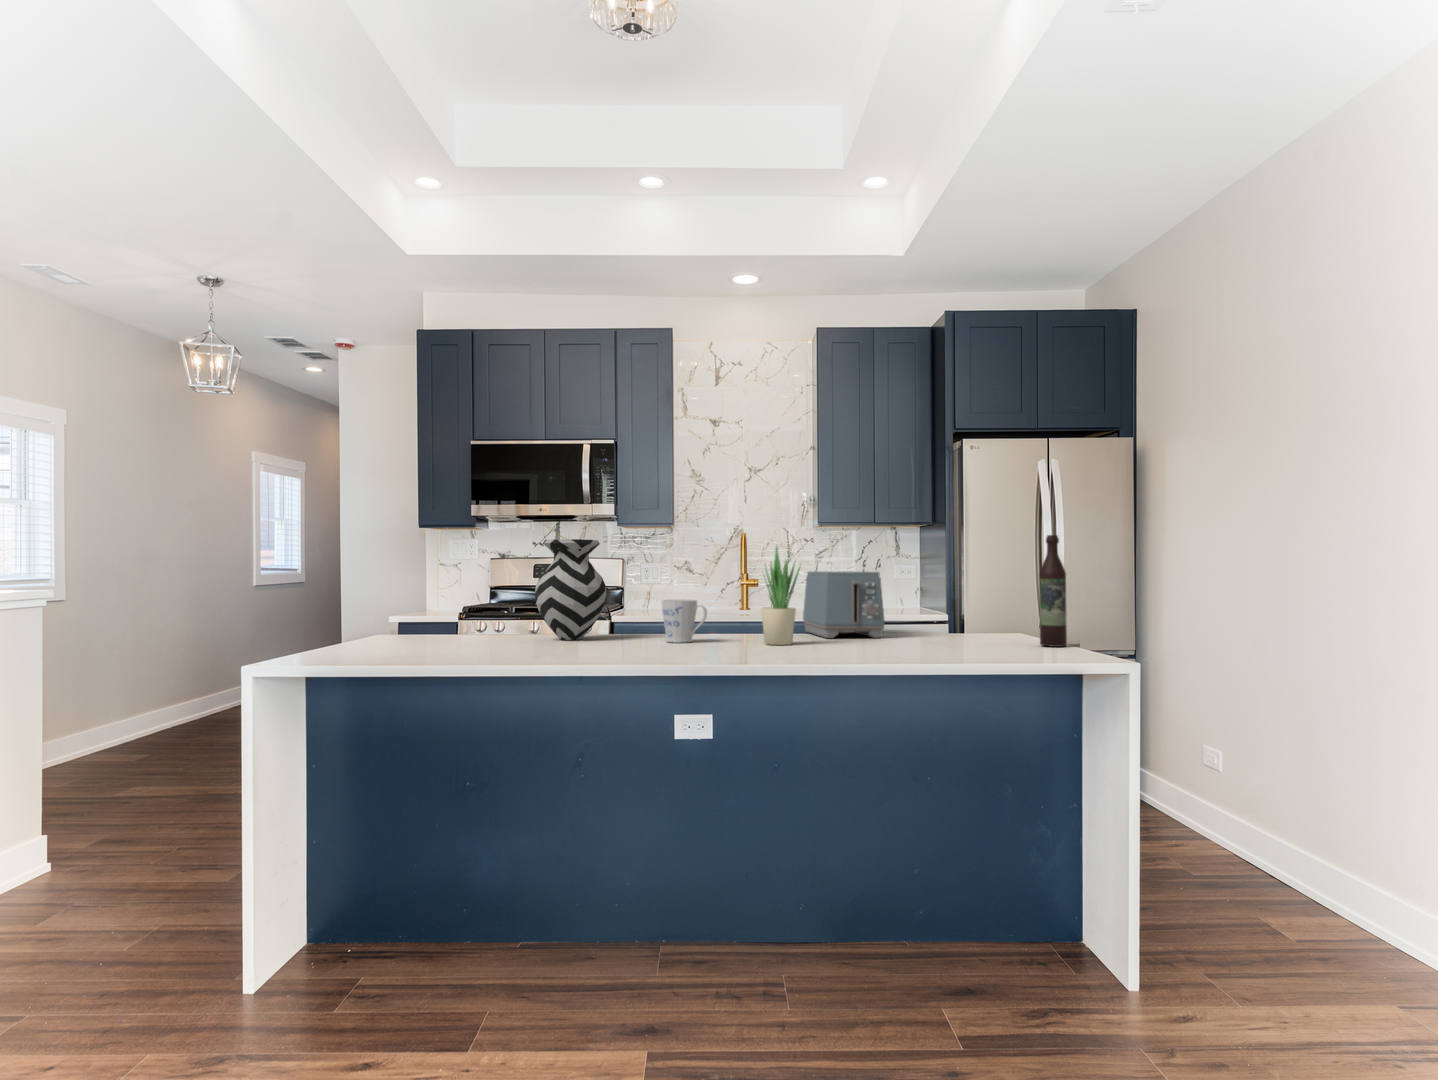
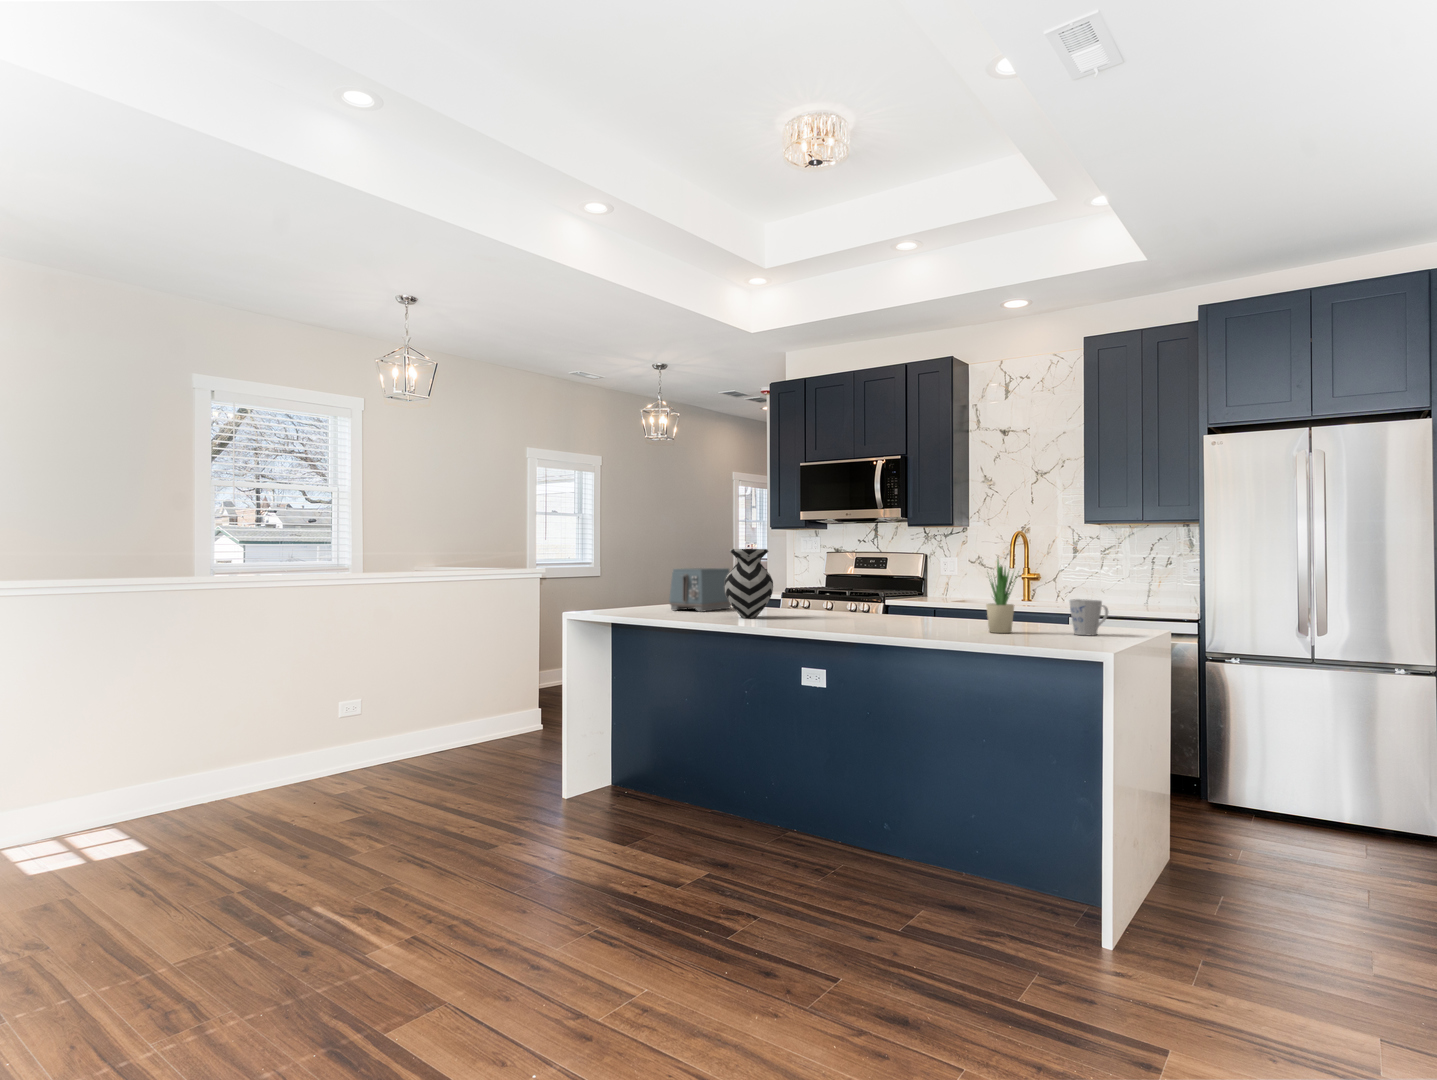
wine bottle: present [1039,535,1067,647] -> none [1039,548,1062,643]
potted plant: present [761,547,800,645] -> present [986,557,1014,633]
toaster: present [803,571,885,638] -> present [669,568,731,612]
mug: present [661,600,707,643] -> present [1070,599,1108,635]

